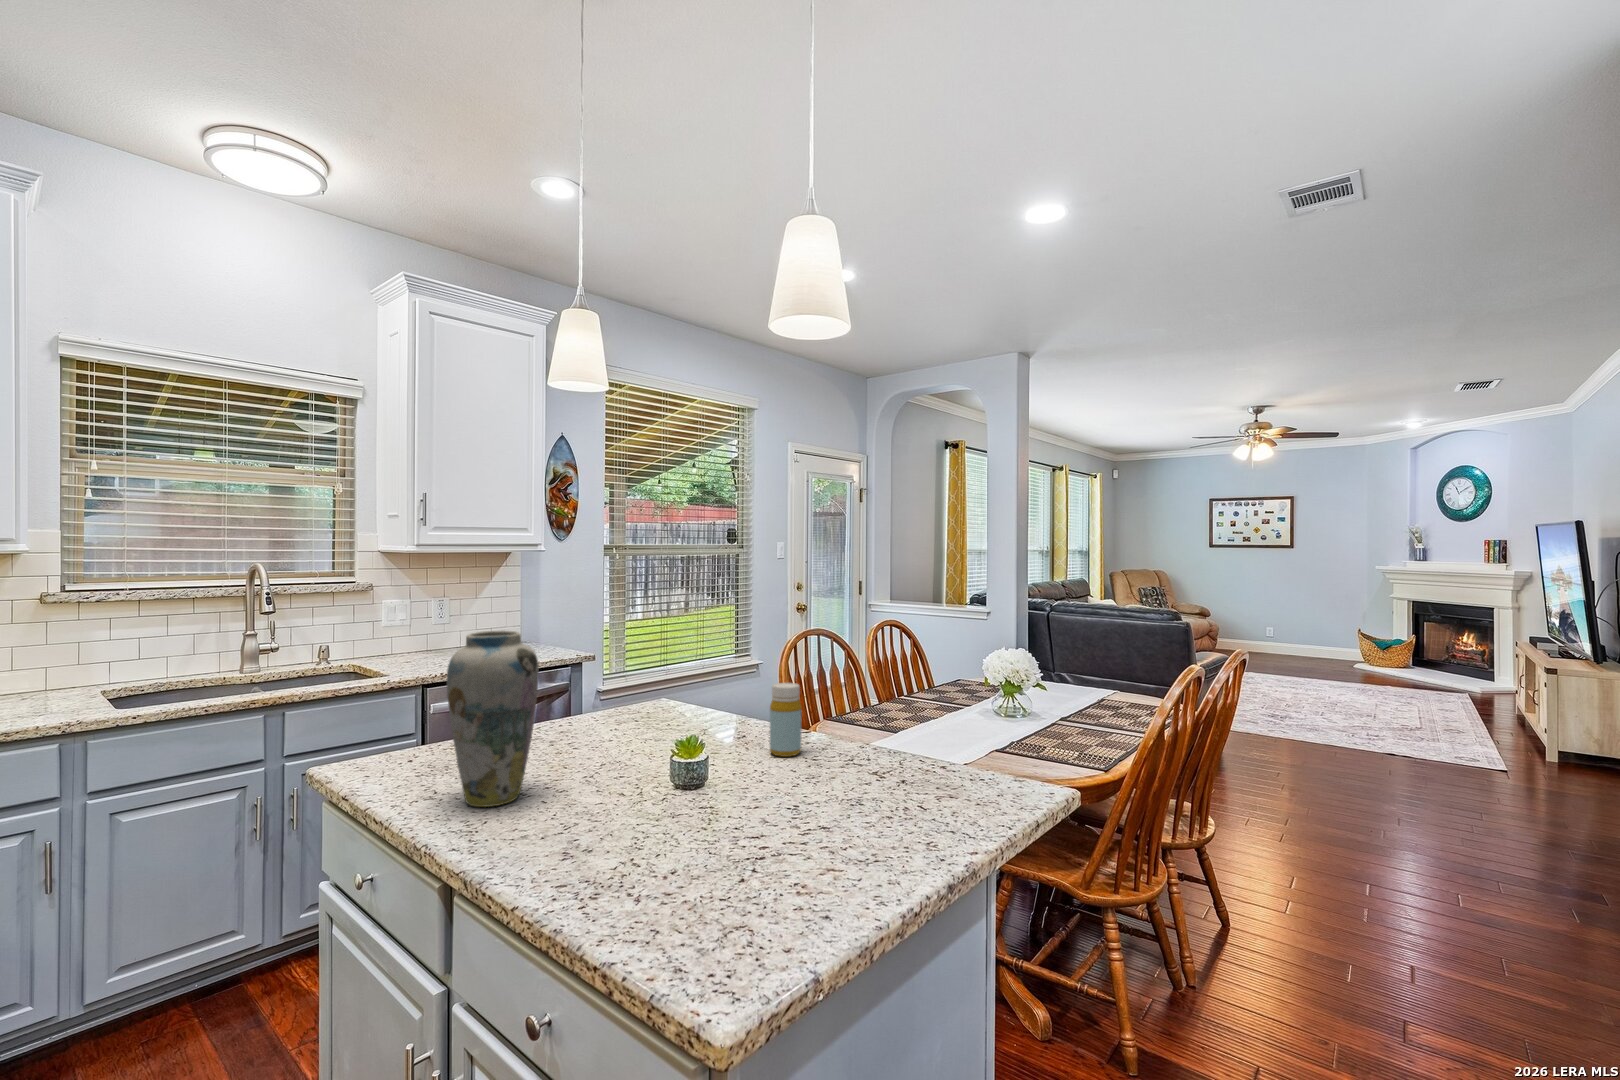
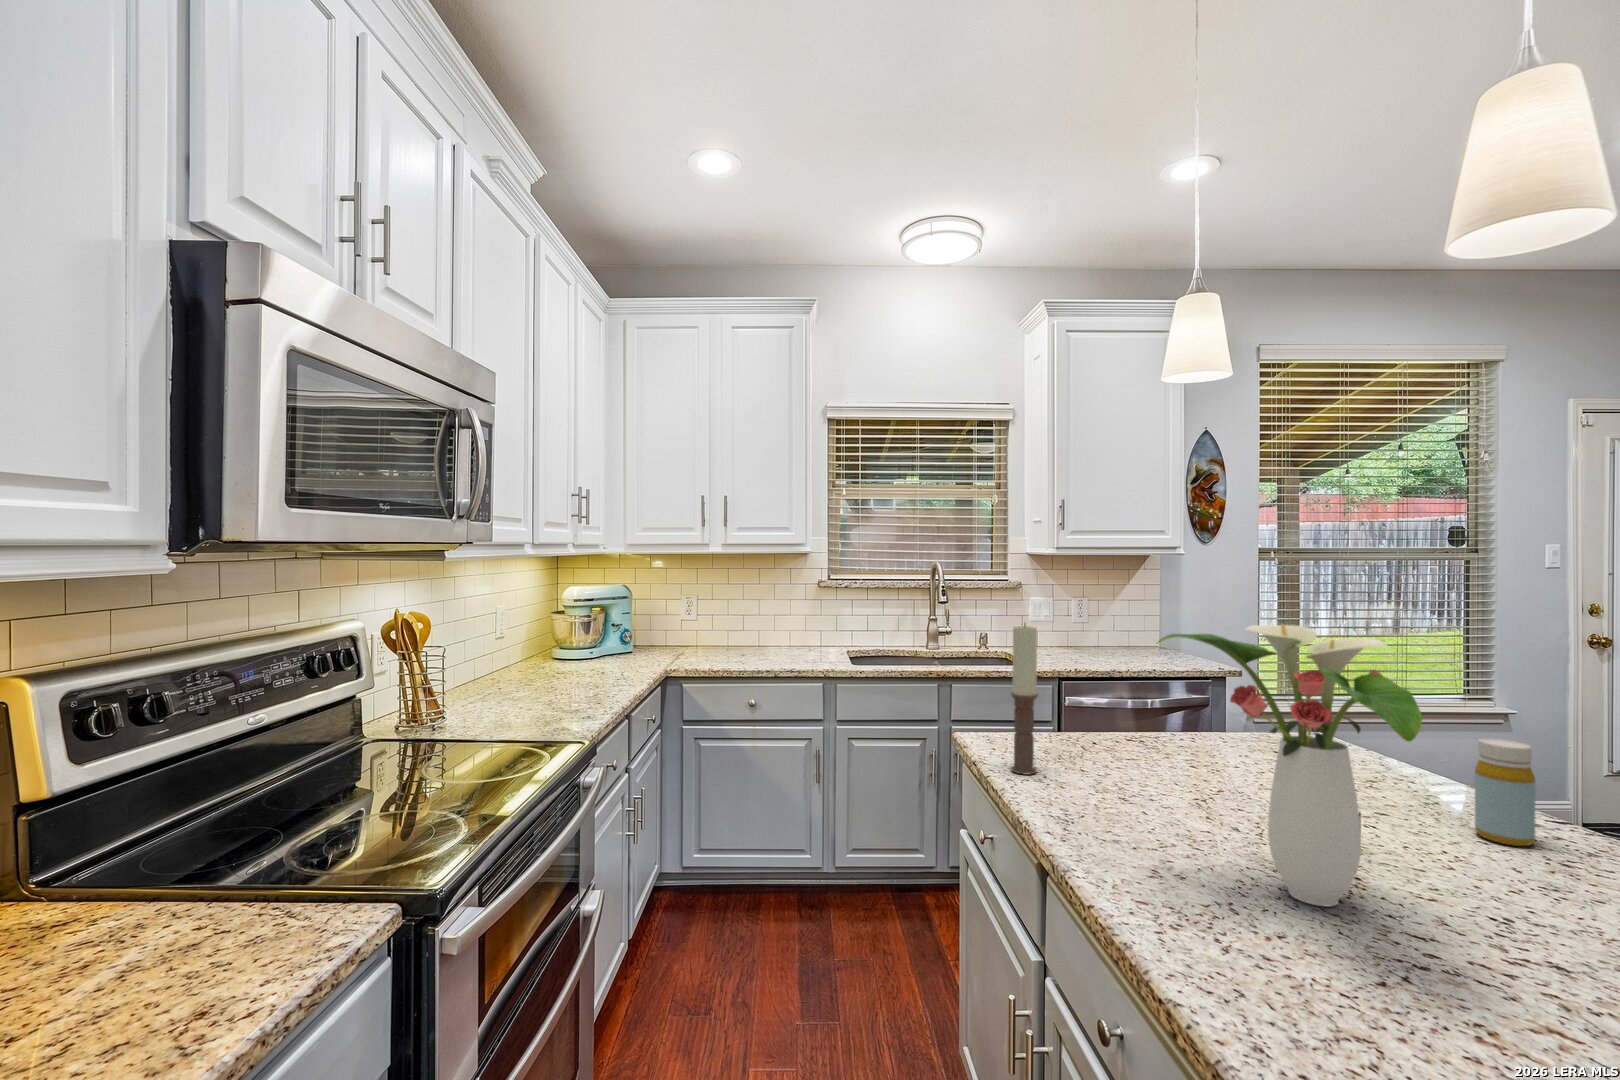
flower arrangement: none [567,612,765,839] -> present [1158,624,1422,906]
candle: none [394,630,425,796] -> present [1011,624,1038,774]
vase: present [447,630,539,807] -> none [1052,629,1142,804]

